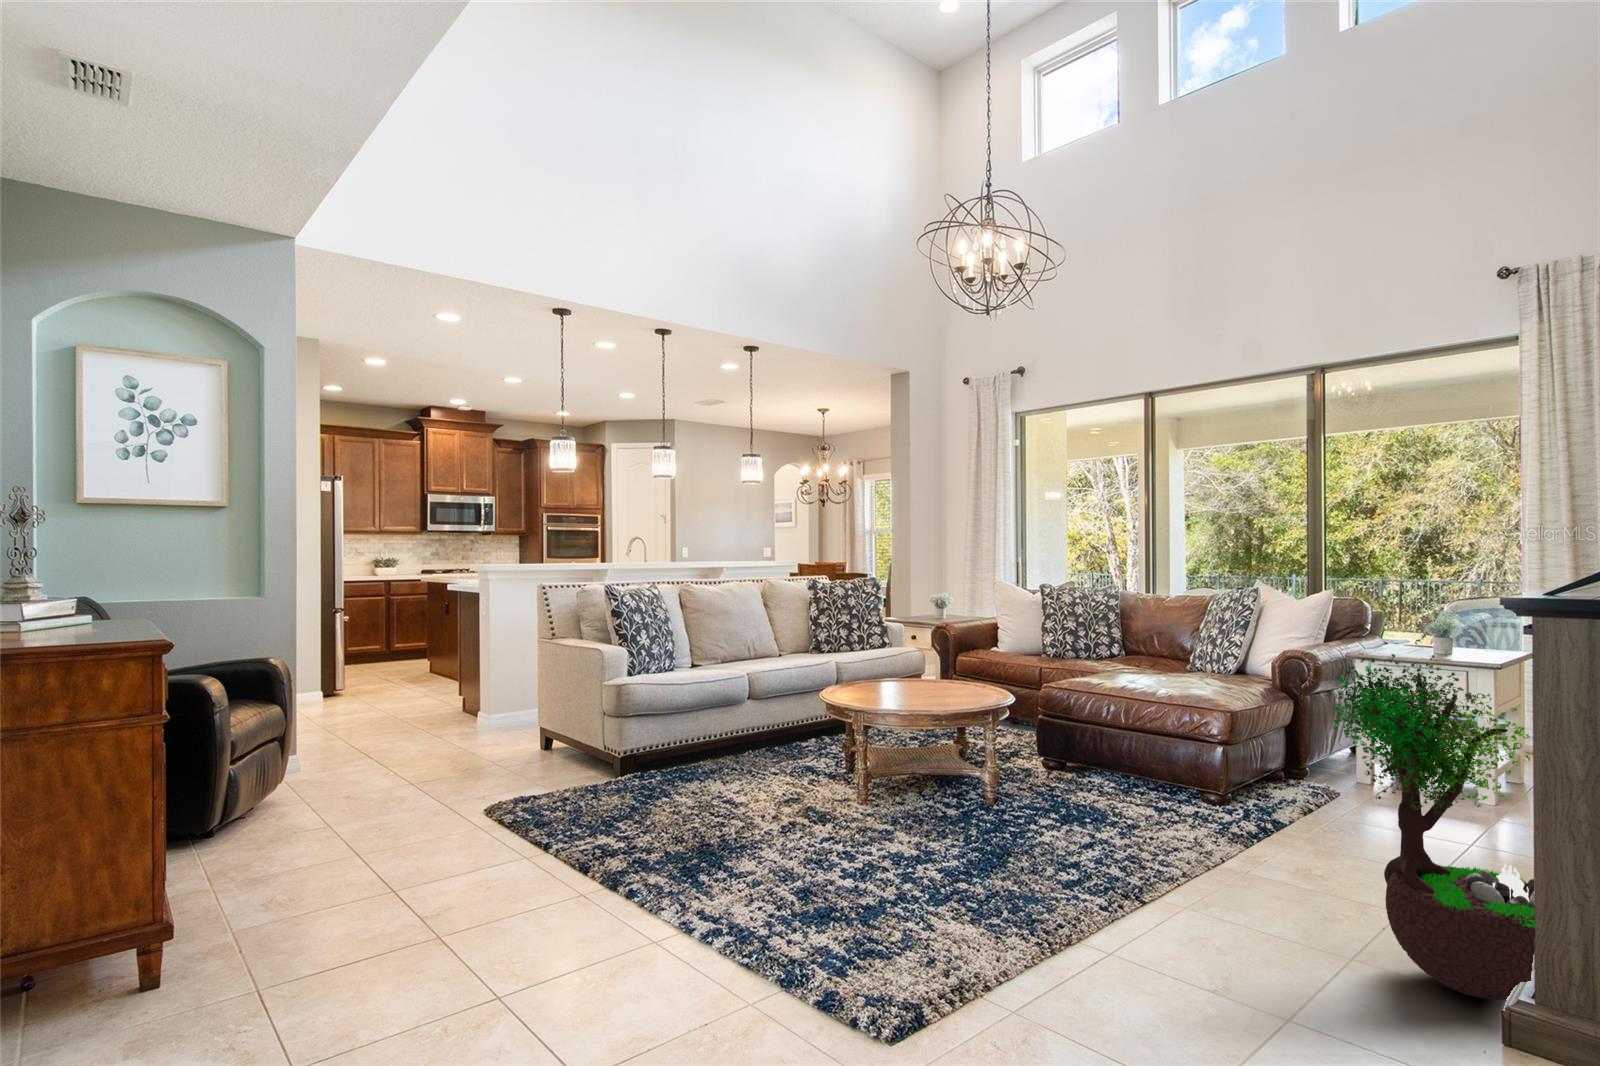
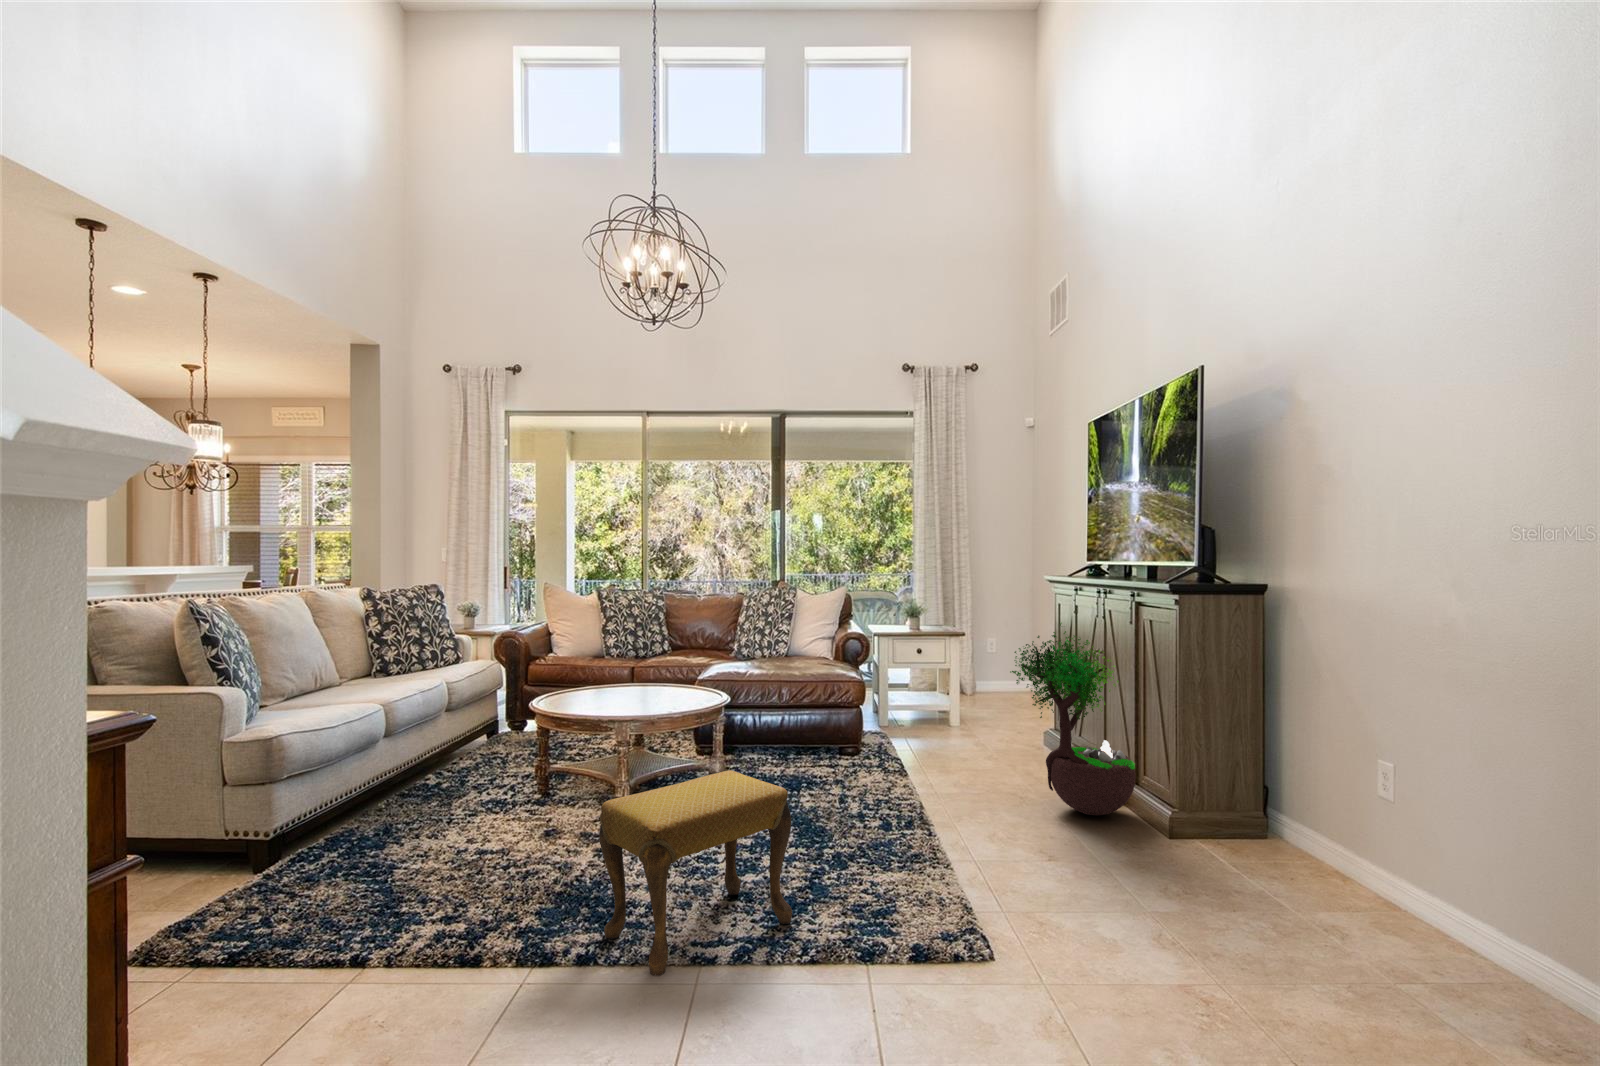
footstool: none [631,760,816,930] -> present [599,770,792,976]

